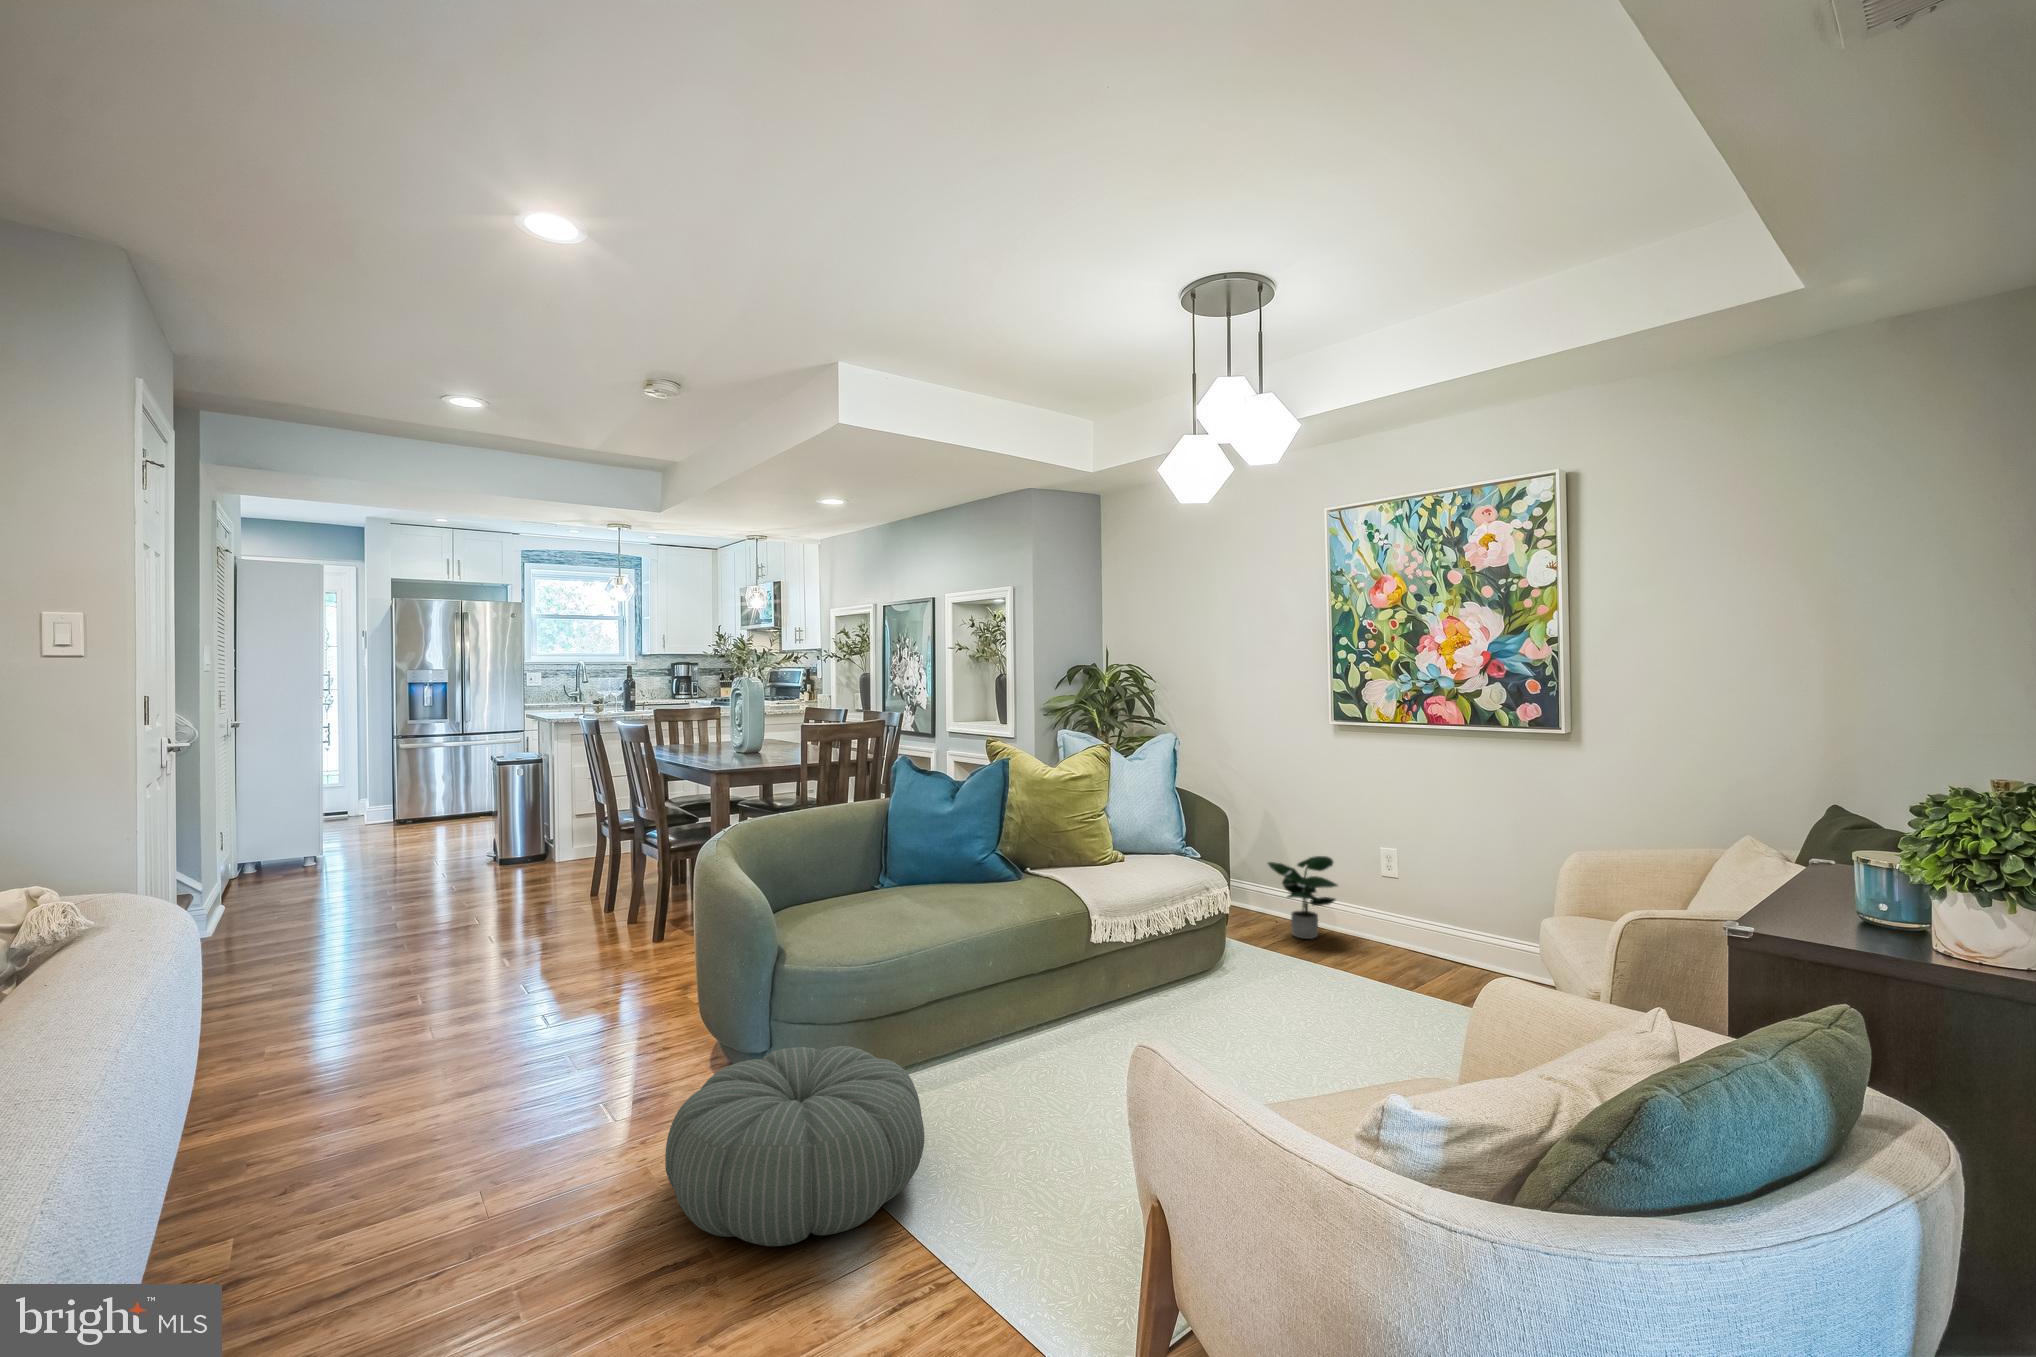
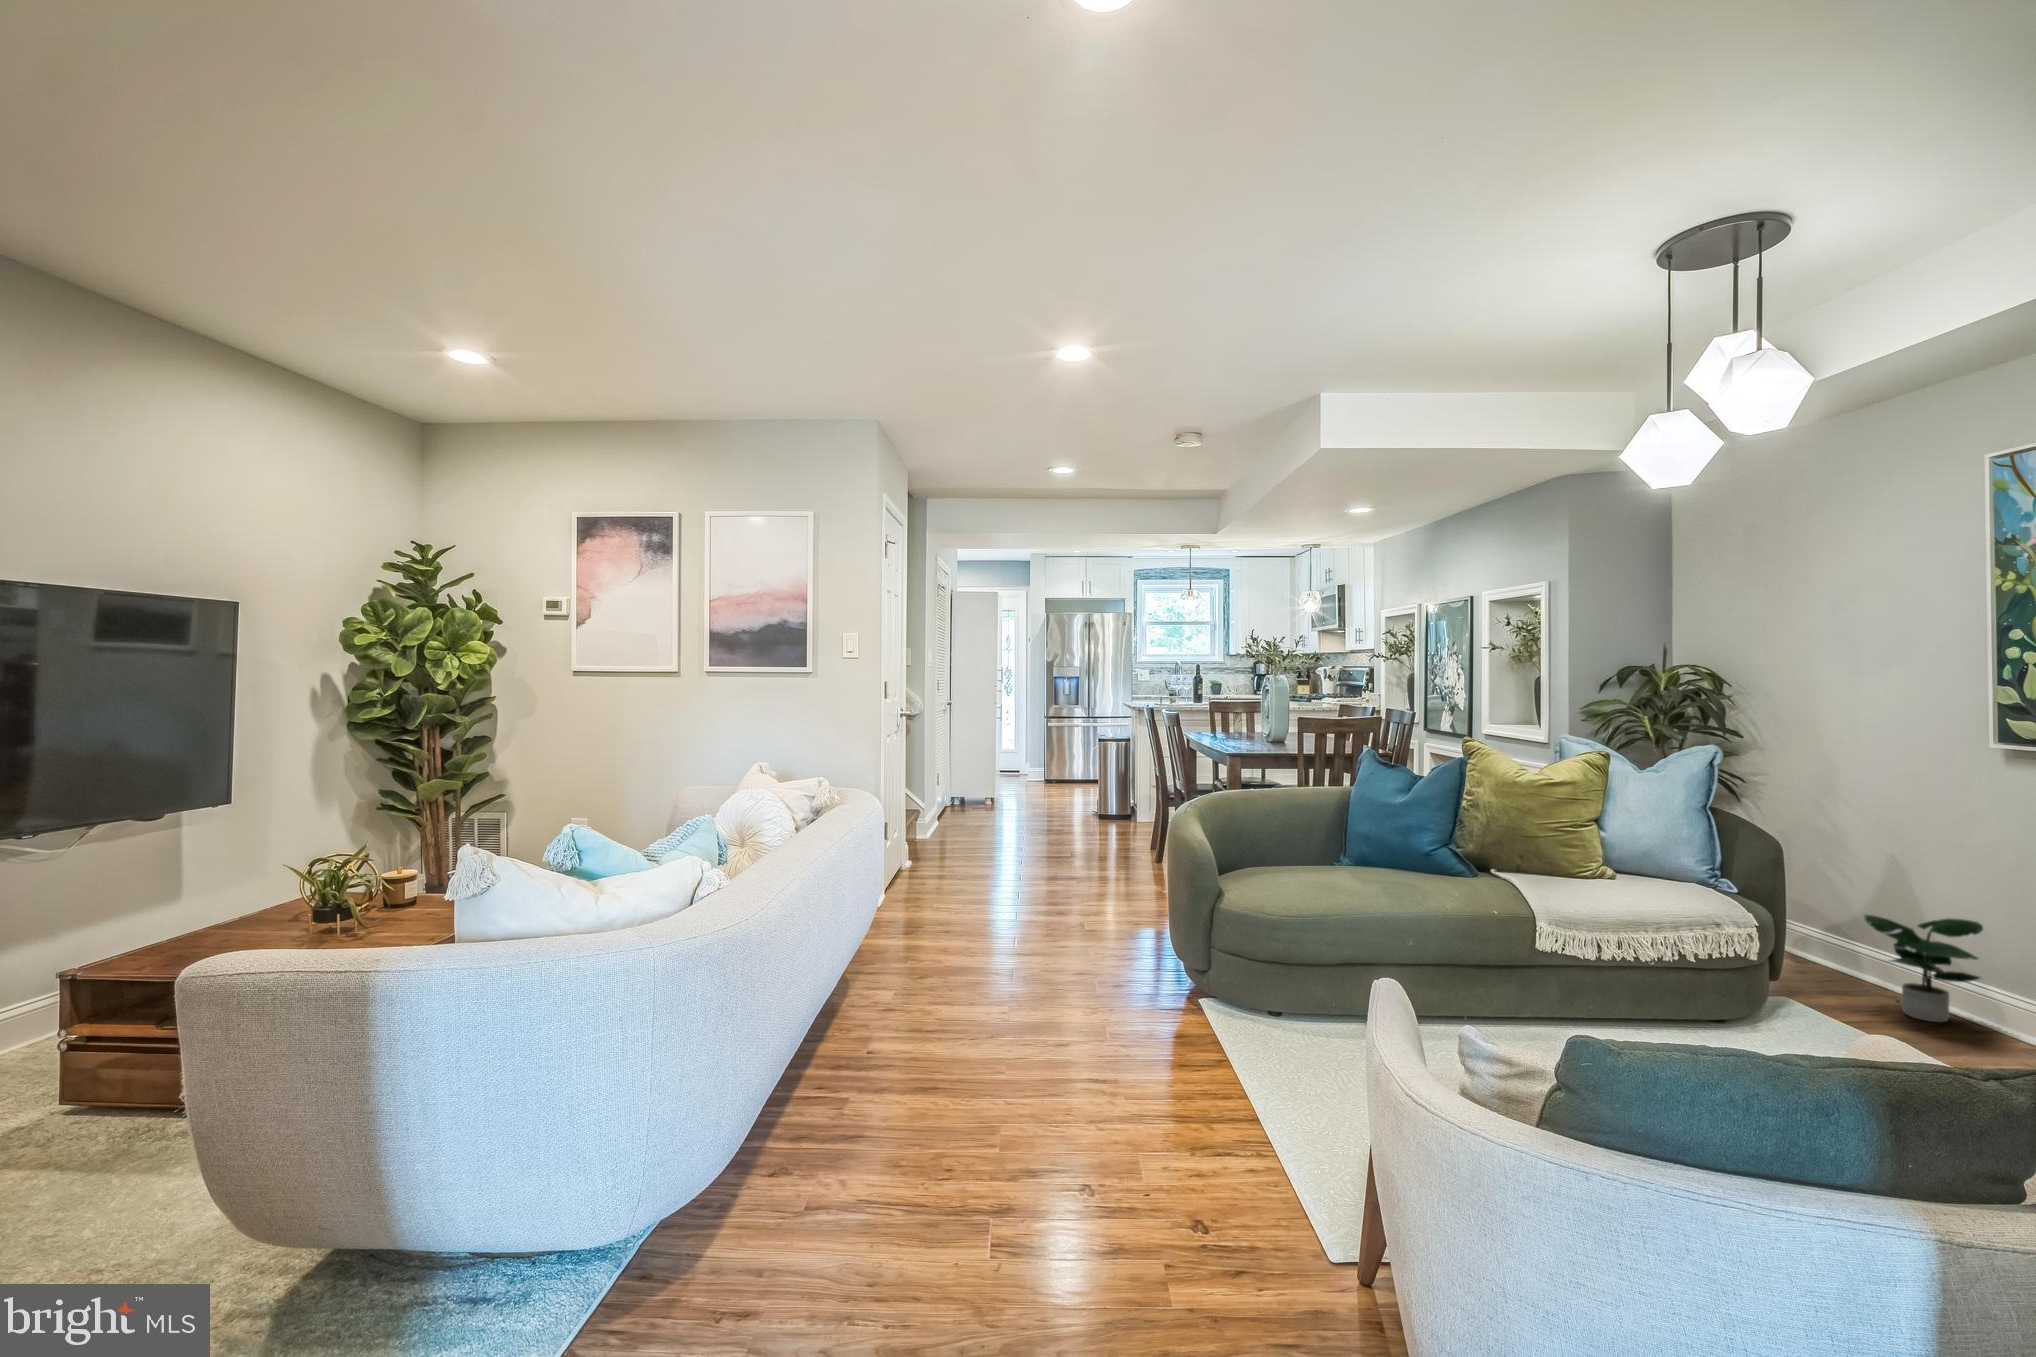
pouf: present [665,1046,924,1246] -> none [1103,965,1297,1099]

